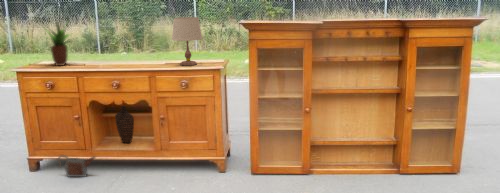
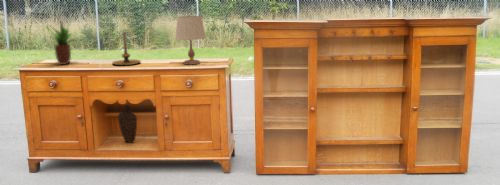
candle holder: none [109,33,138,66] -> present [113,32,140,65]
watering can: present [58,155,95,177] -> none [61,154,99,176]

